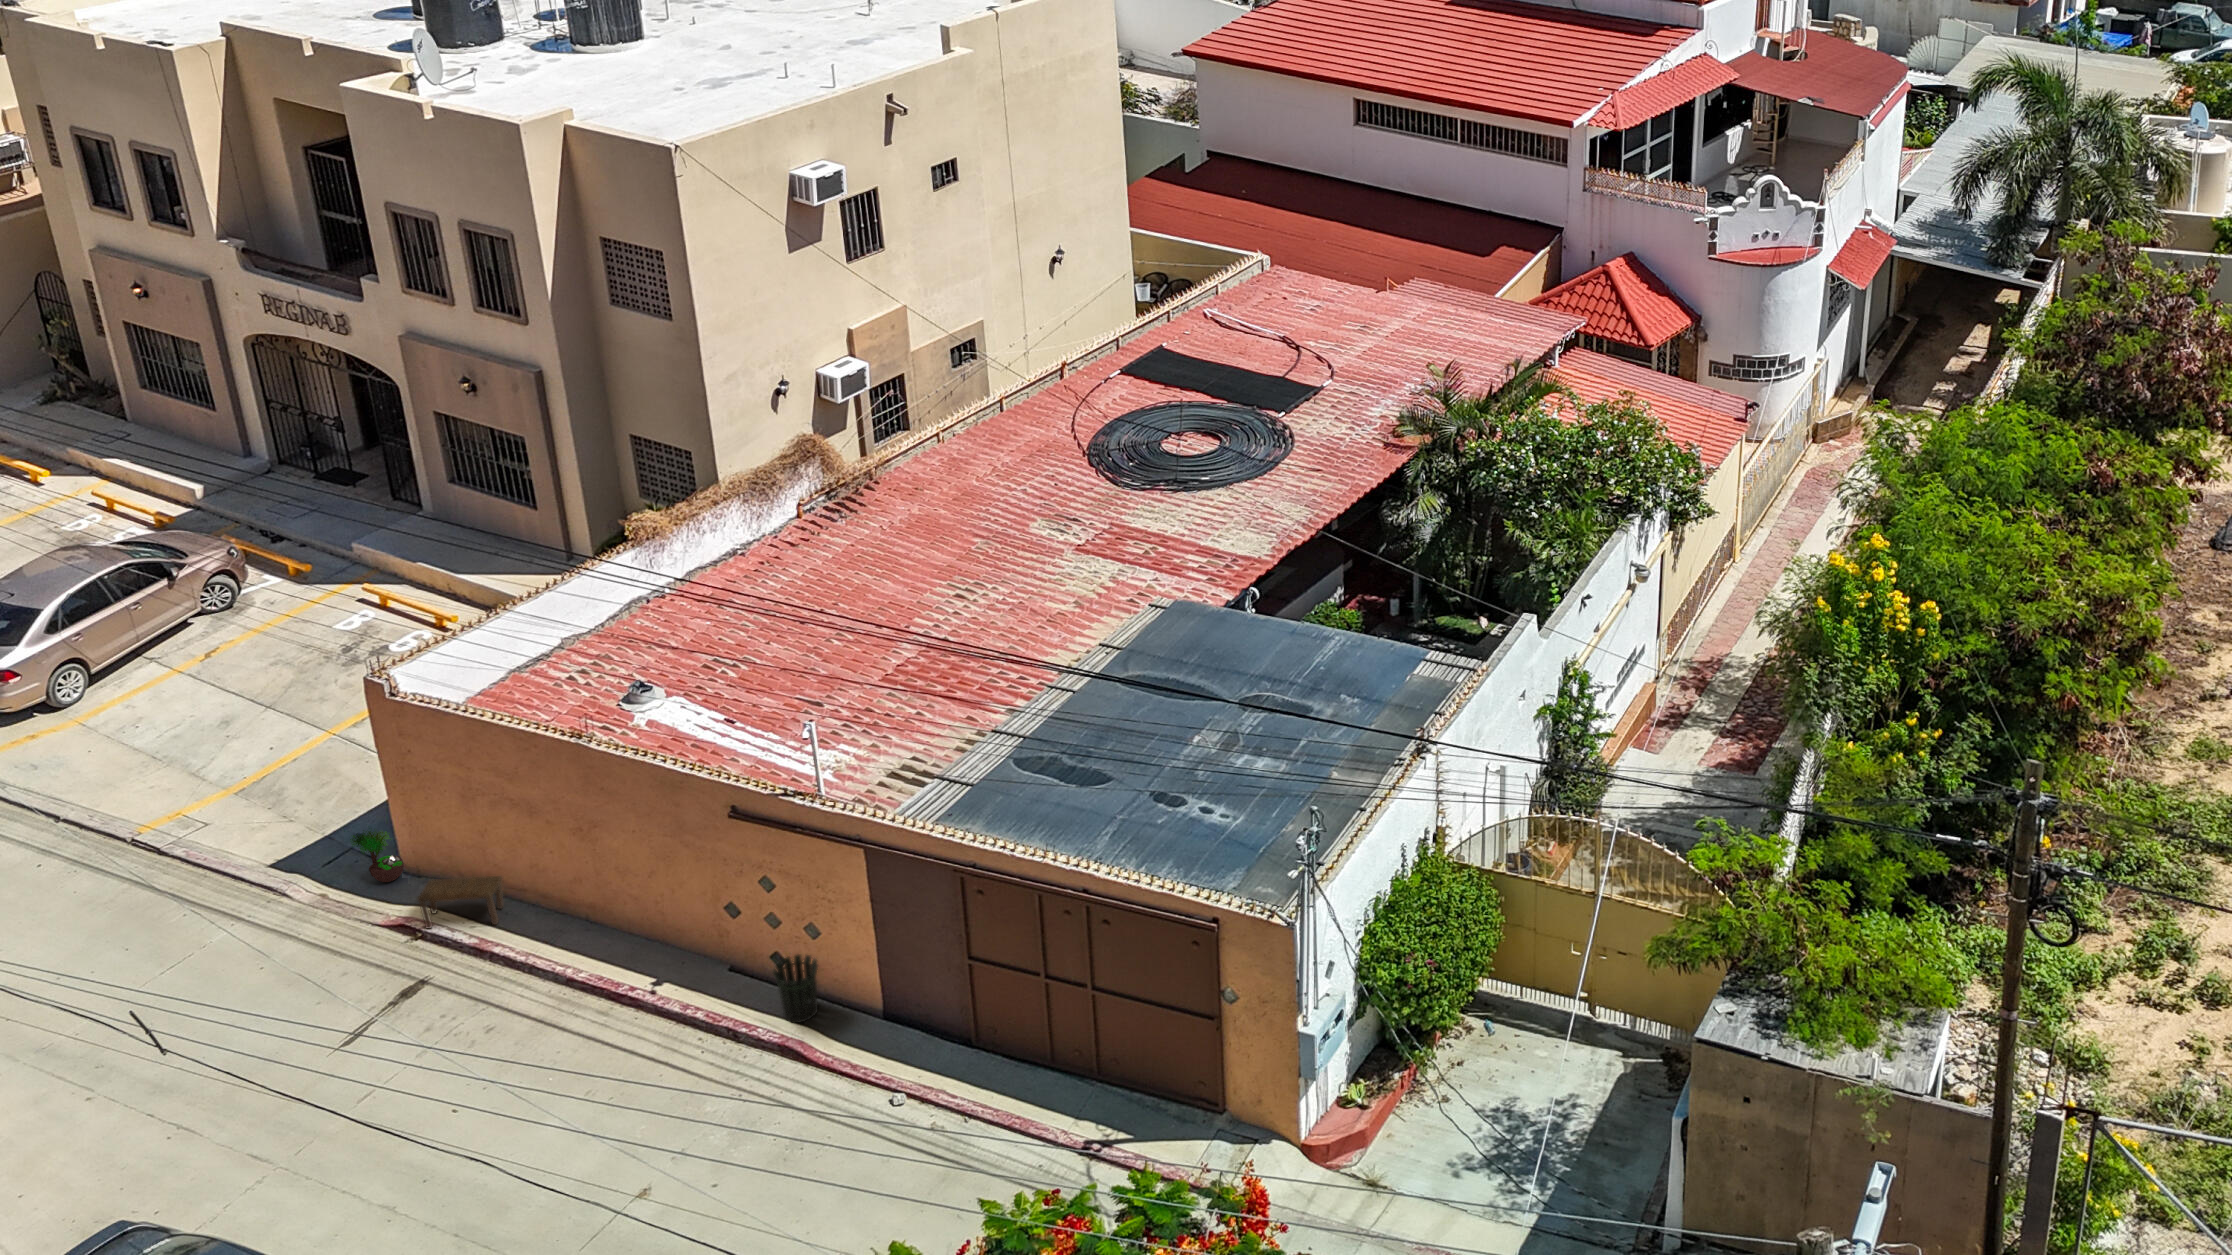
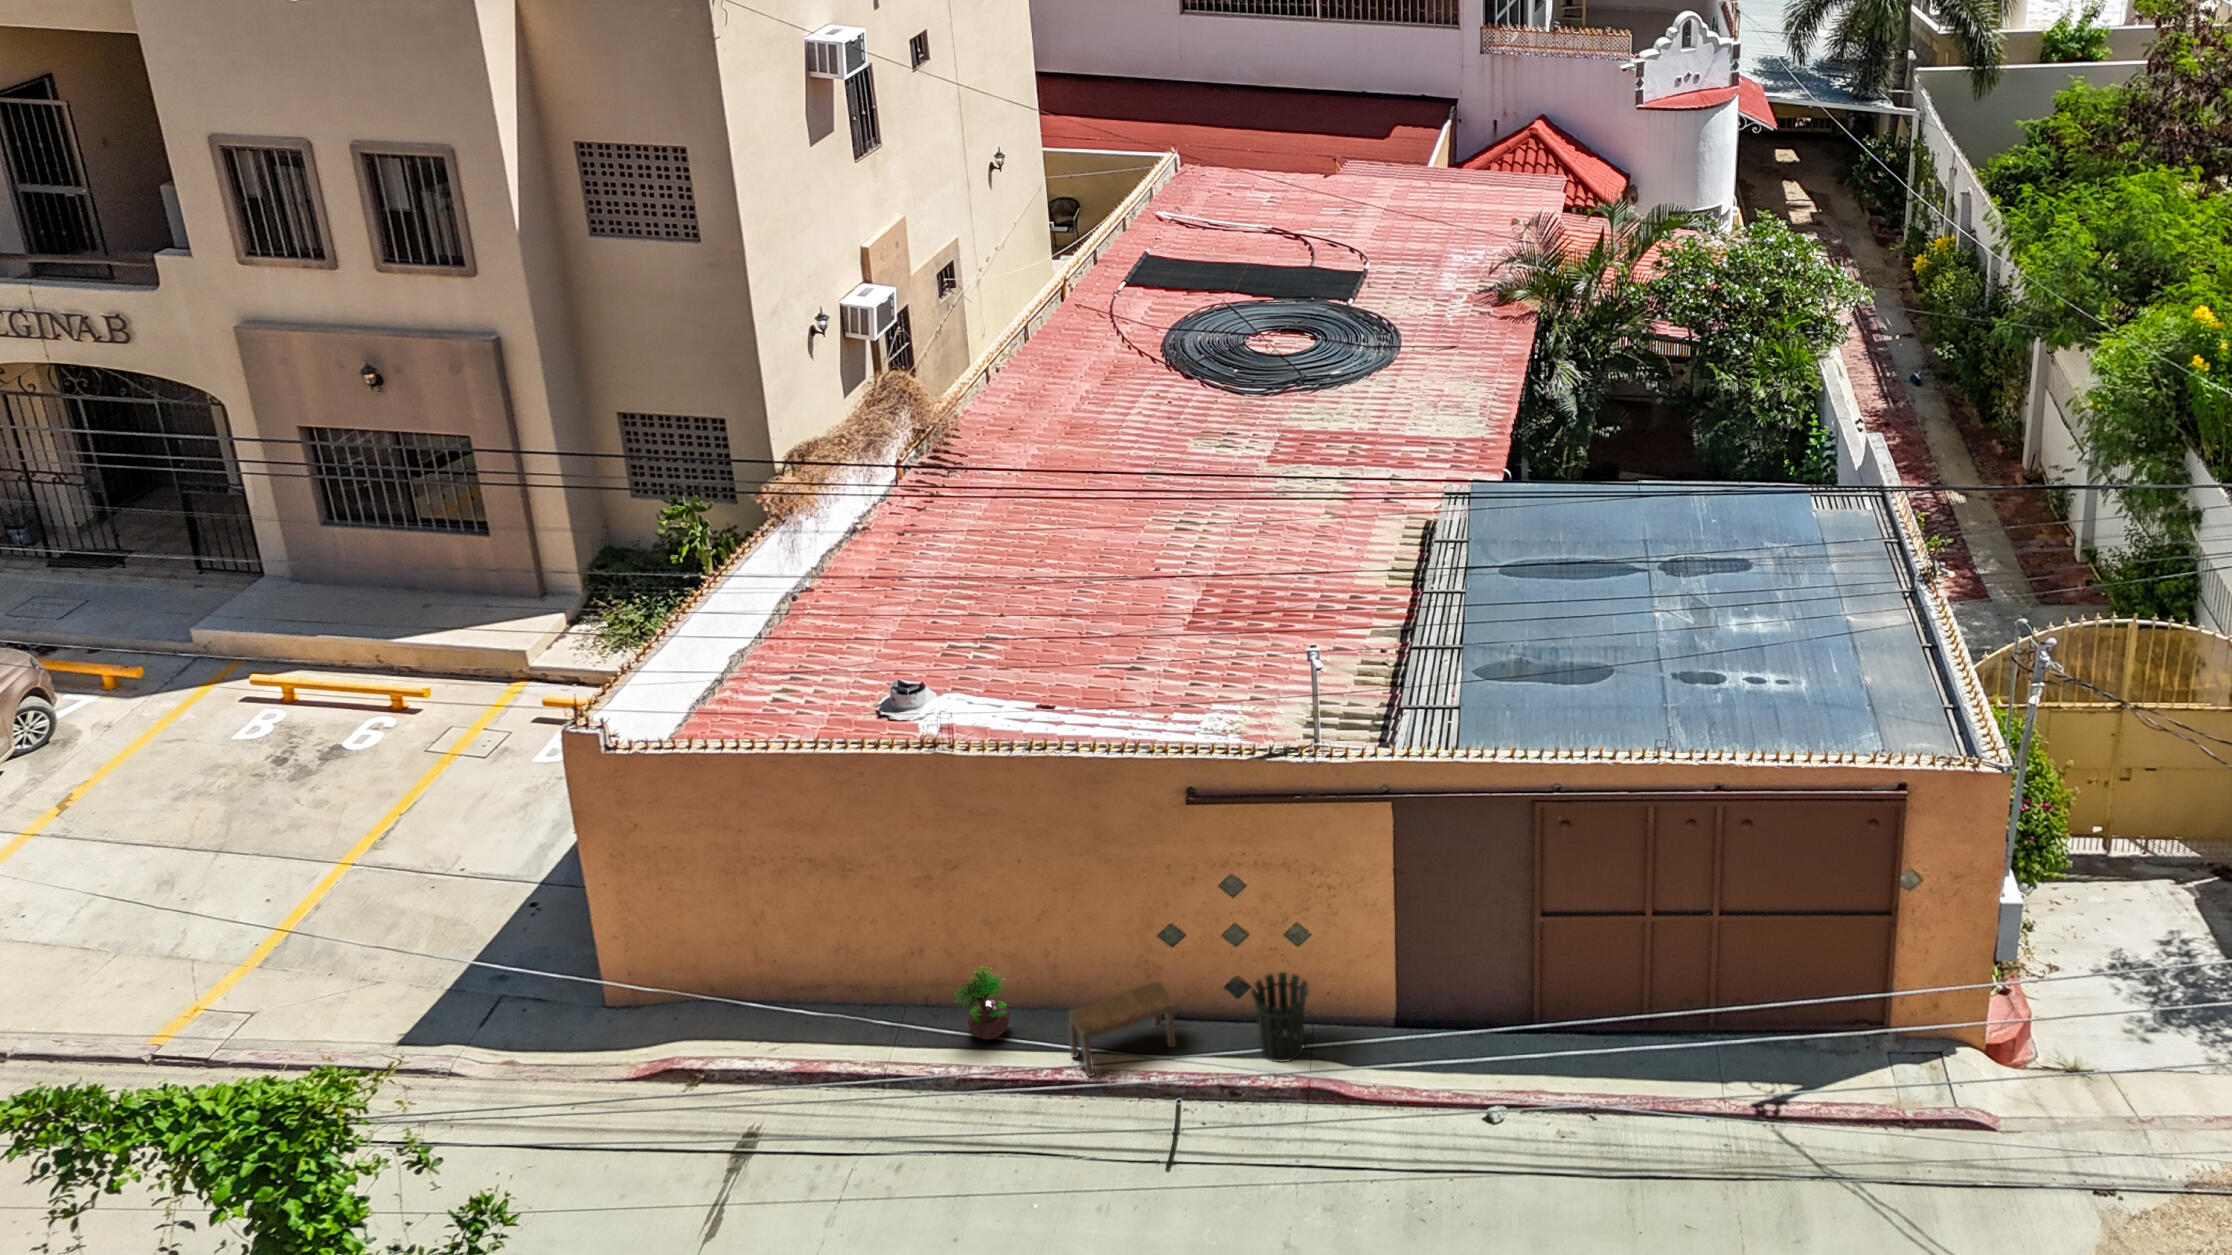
potted tree: present [350,830,404,882] -> present [953,966,1010,1039]
bench: present [418,876,504,929] -> present [1069,981,1175,1077]

